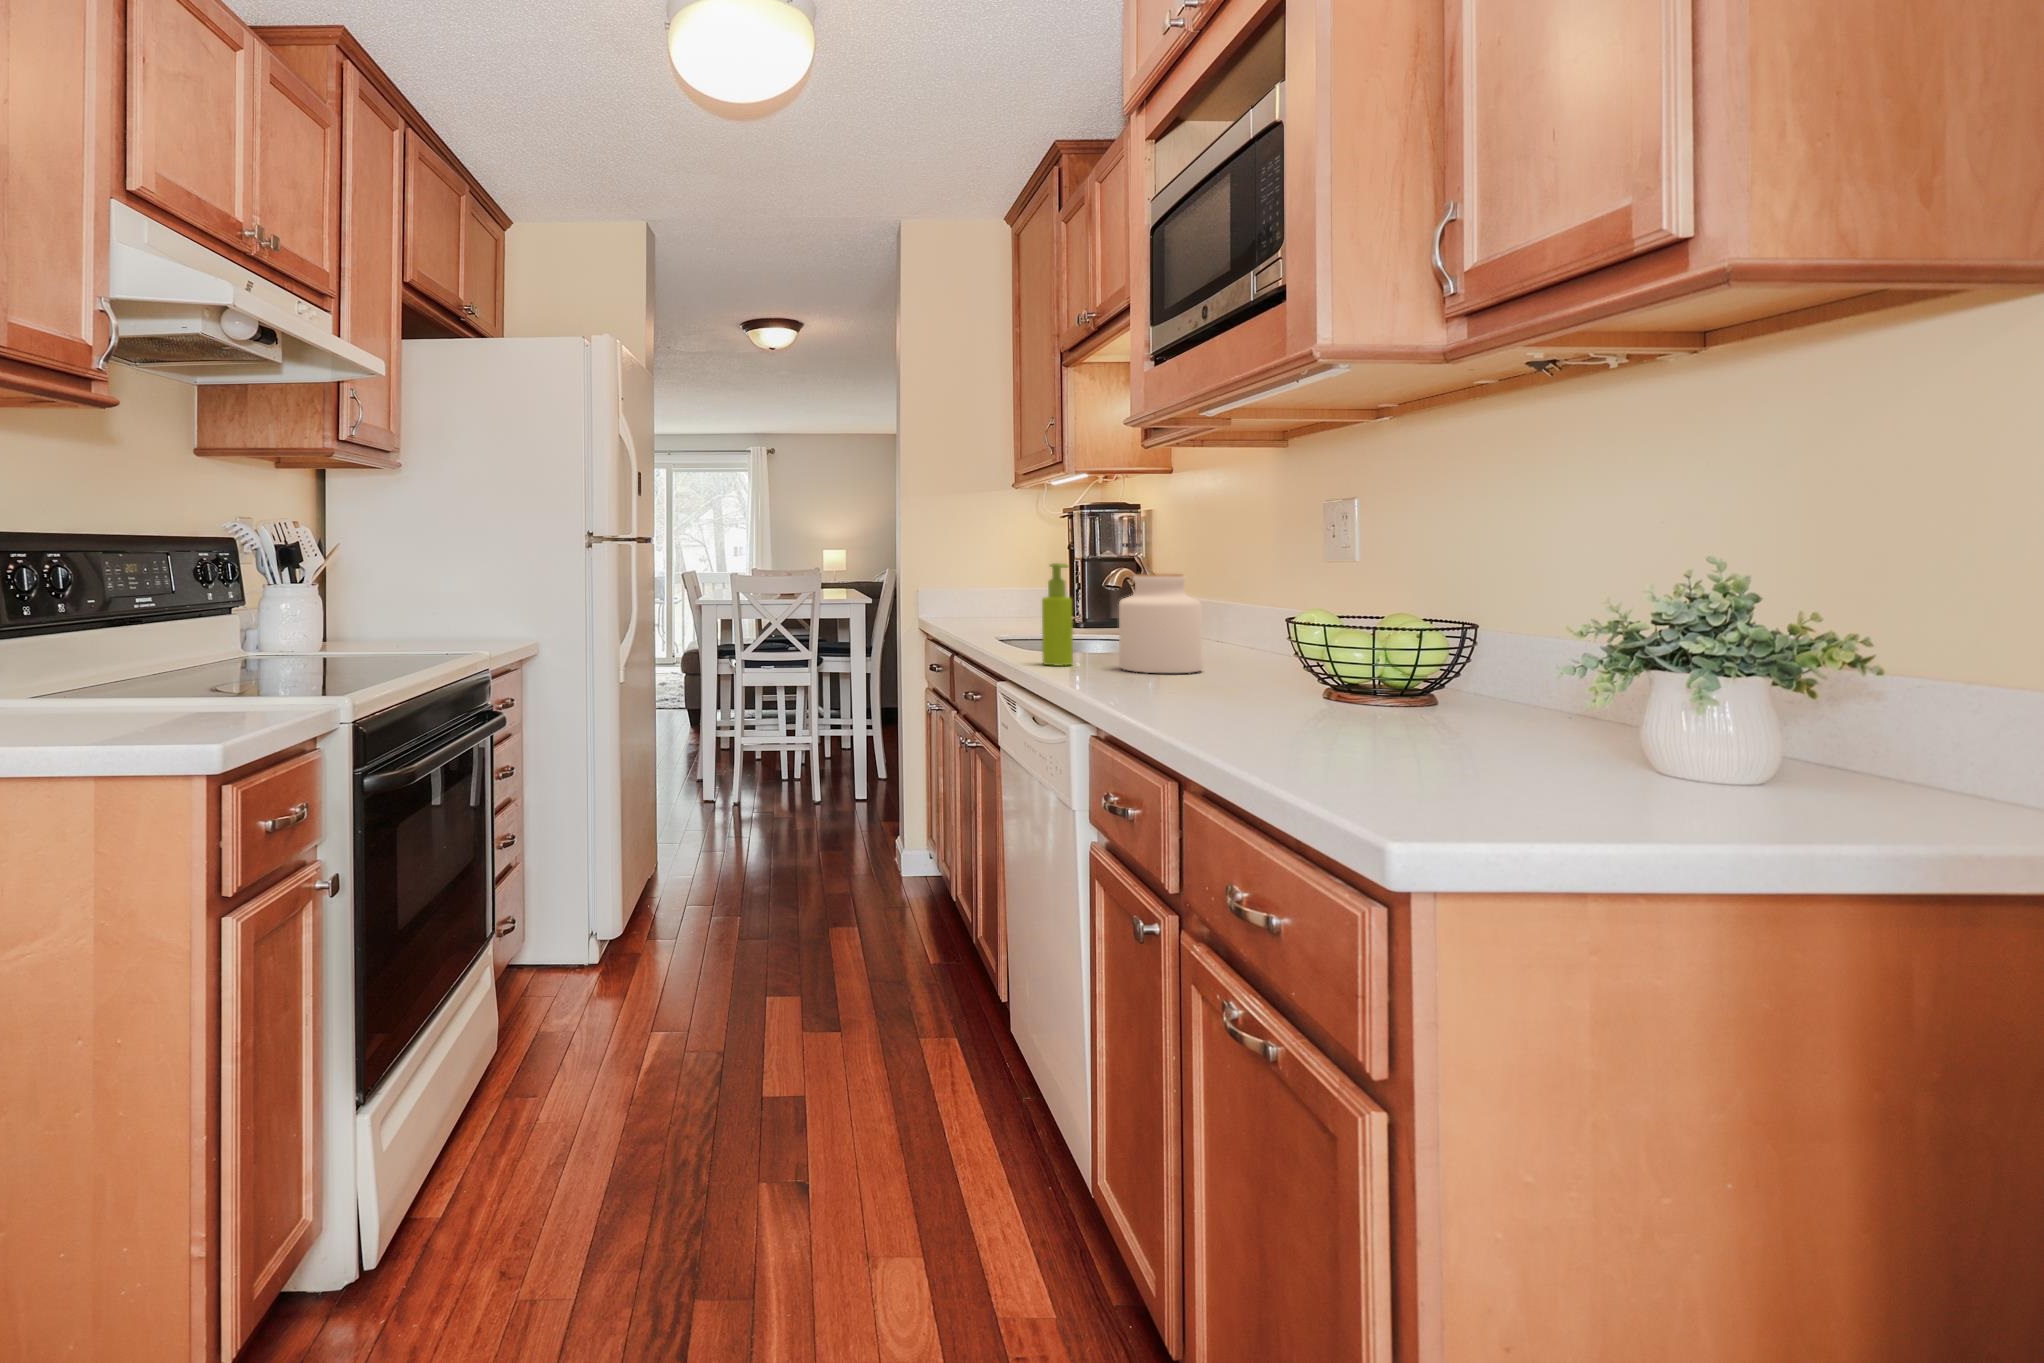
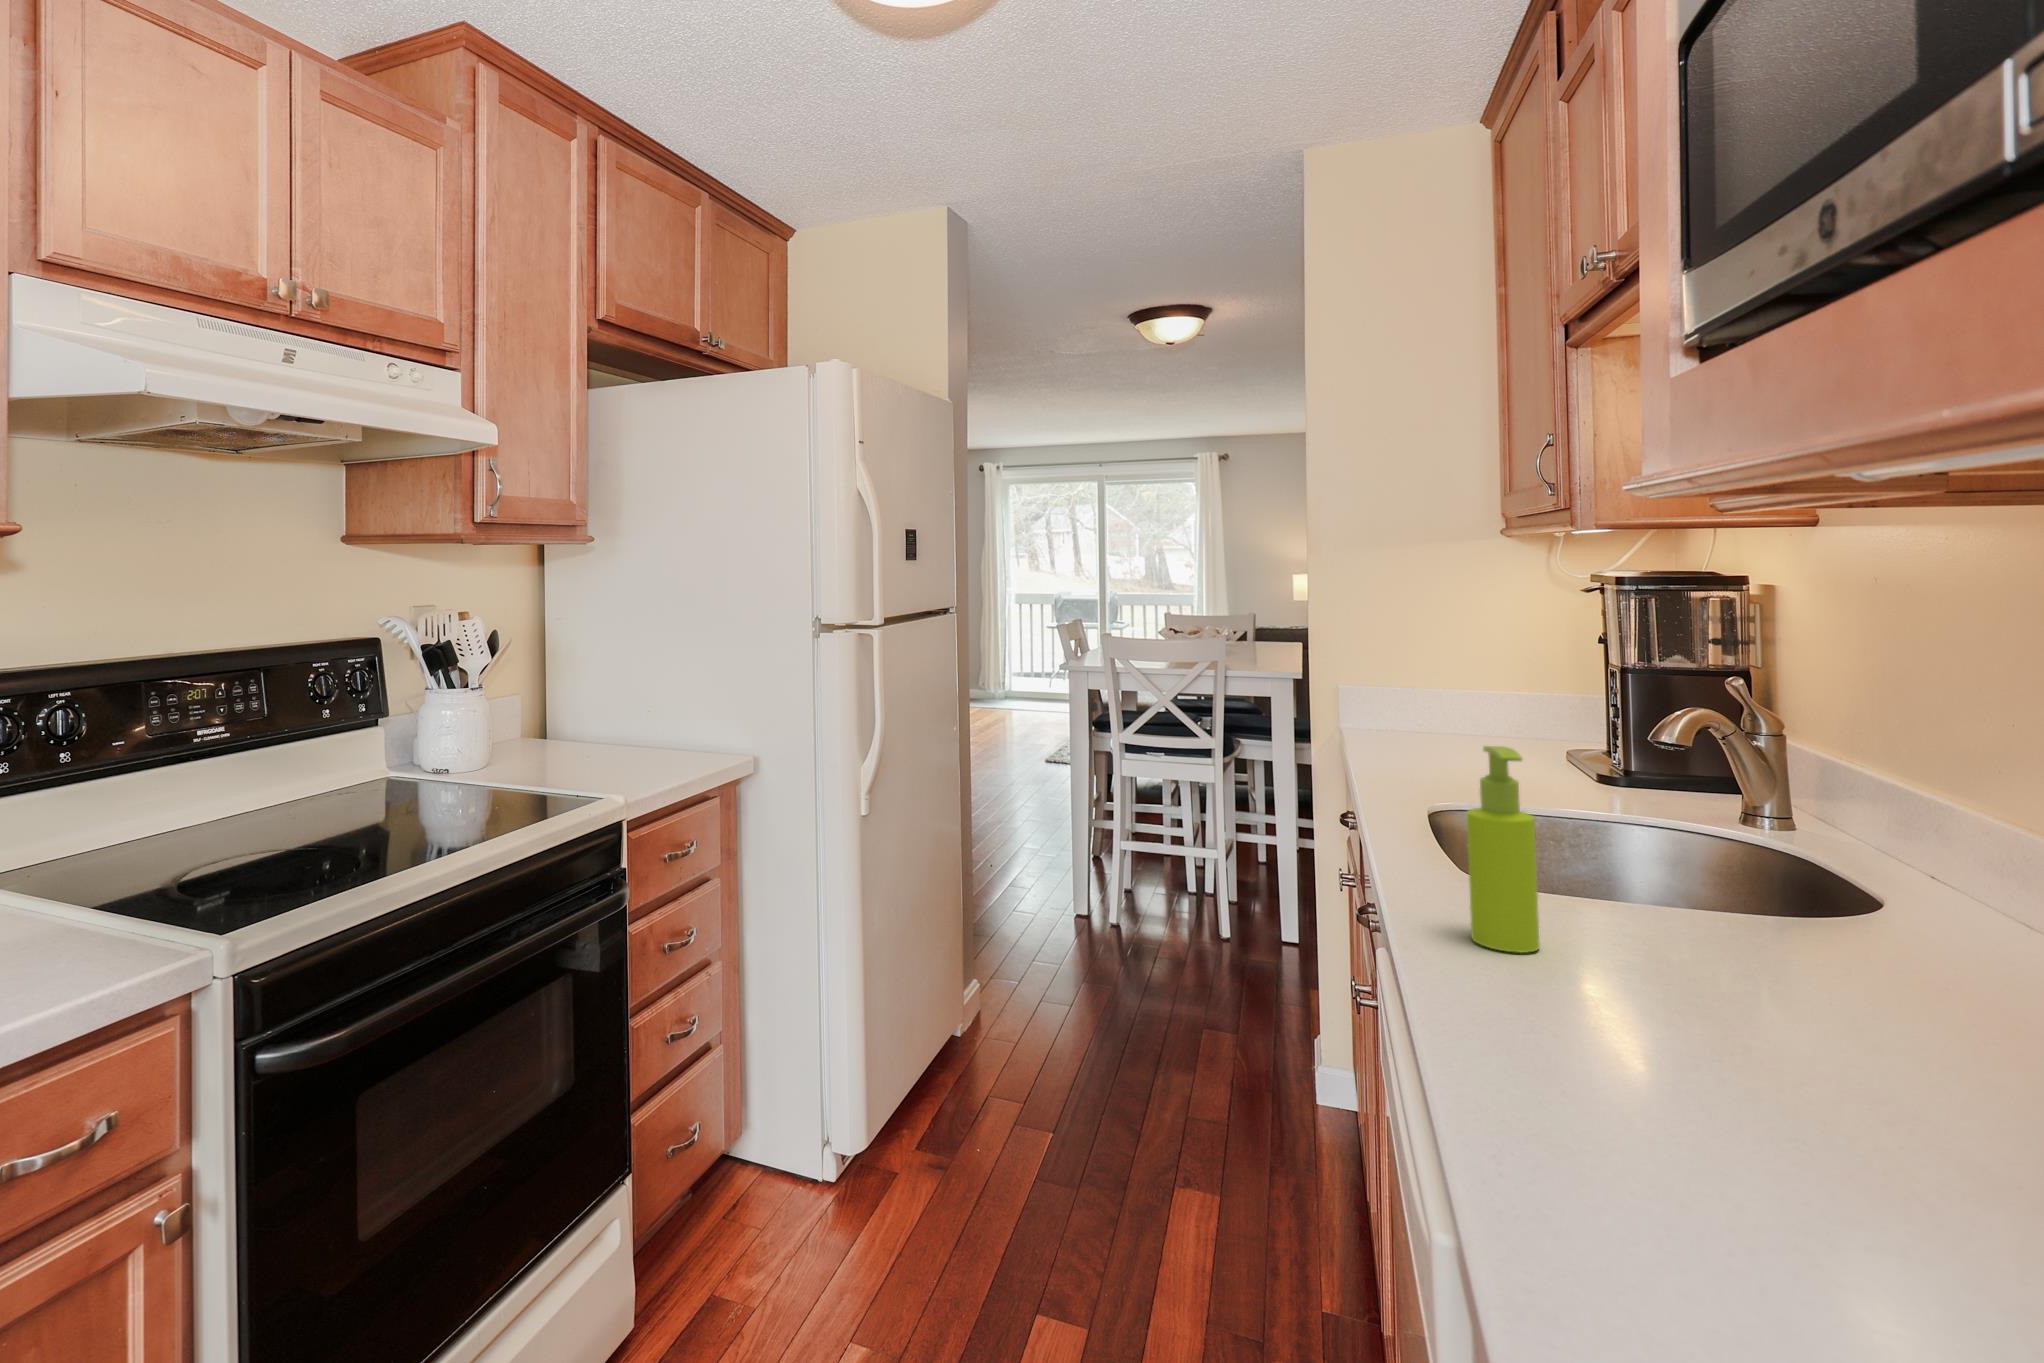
jar: present [1119,574,1203,673] -> none [1640,789,1870,1041]

